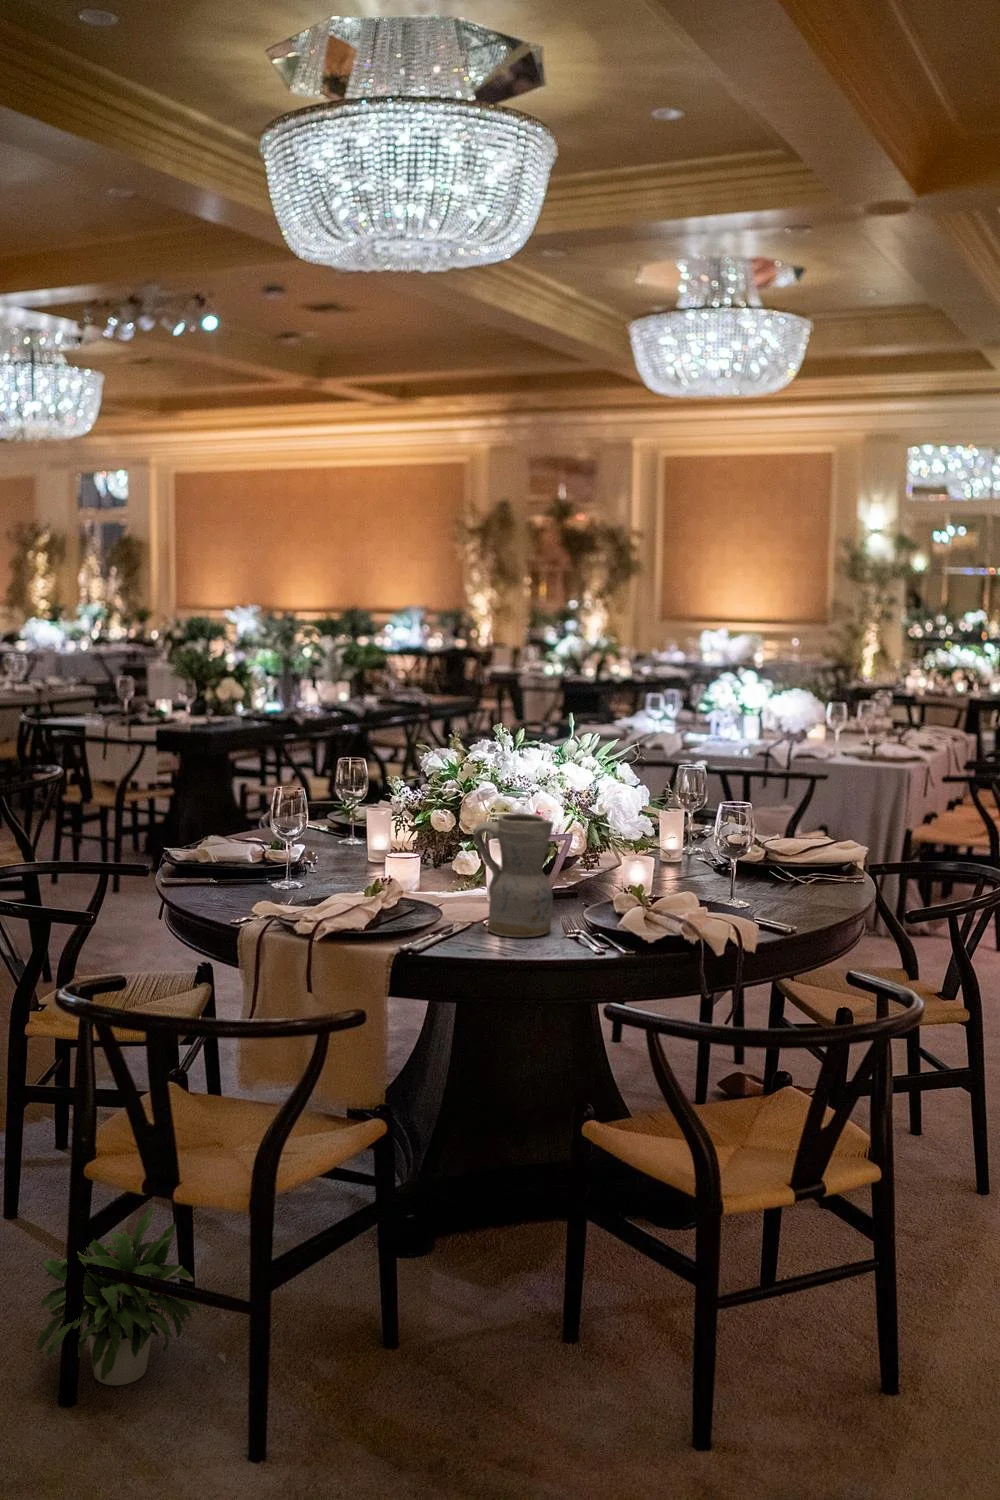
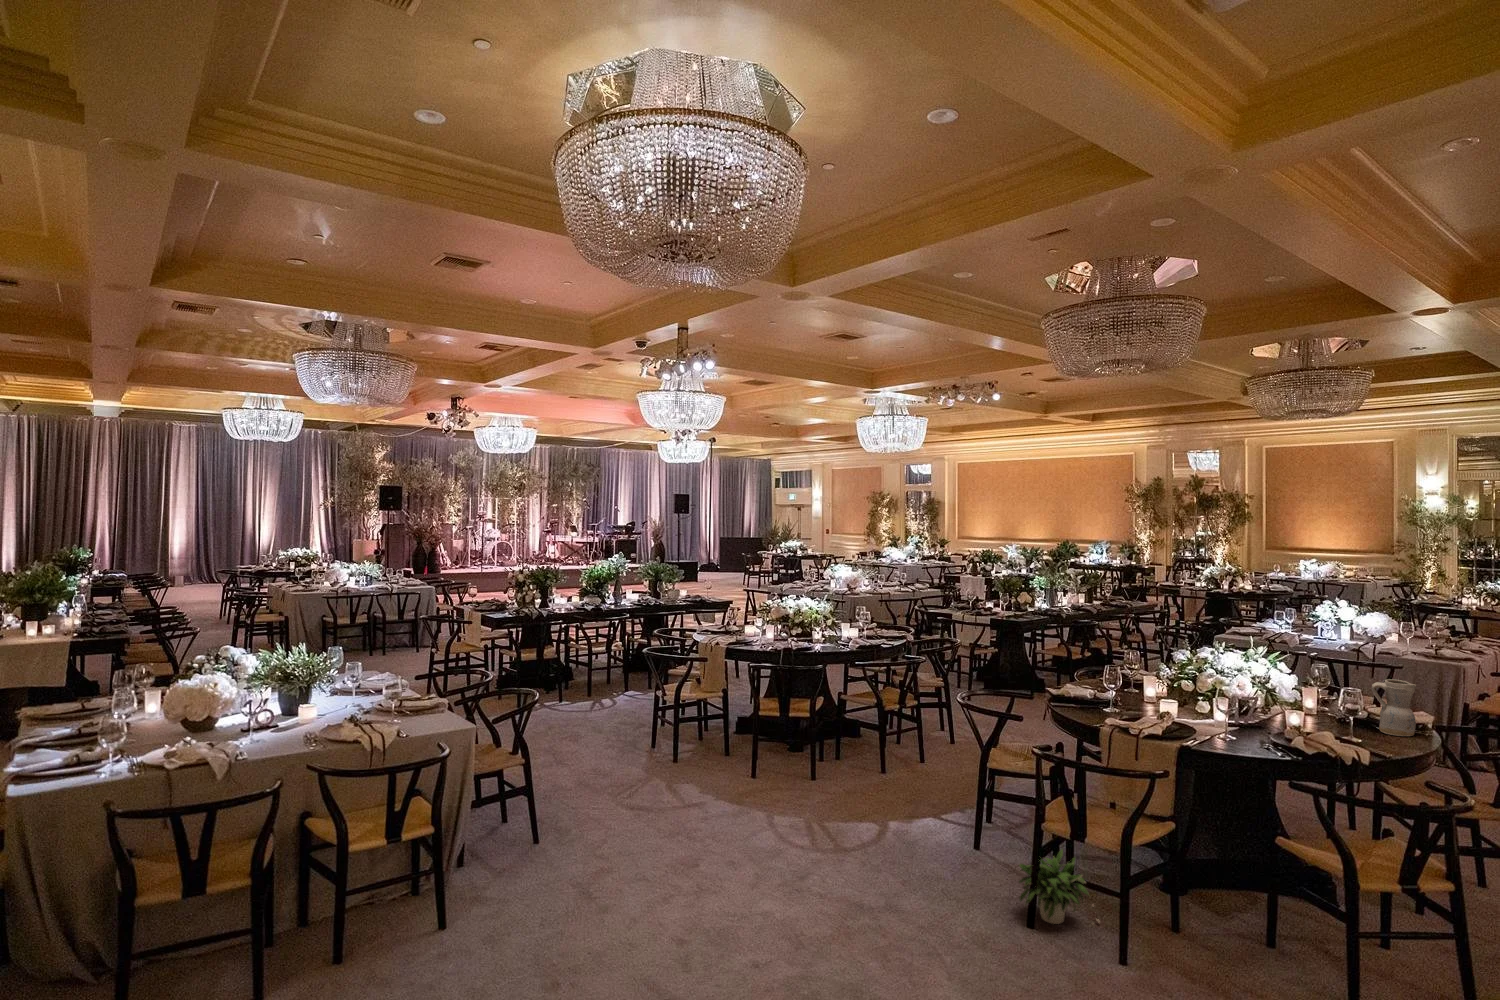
ceramic pitcher: present [474,813,554,937] -> present [1371,679,1416,736]

